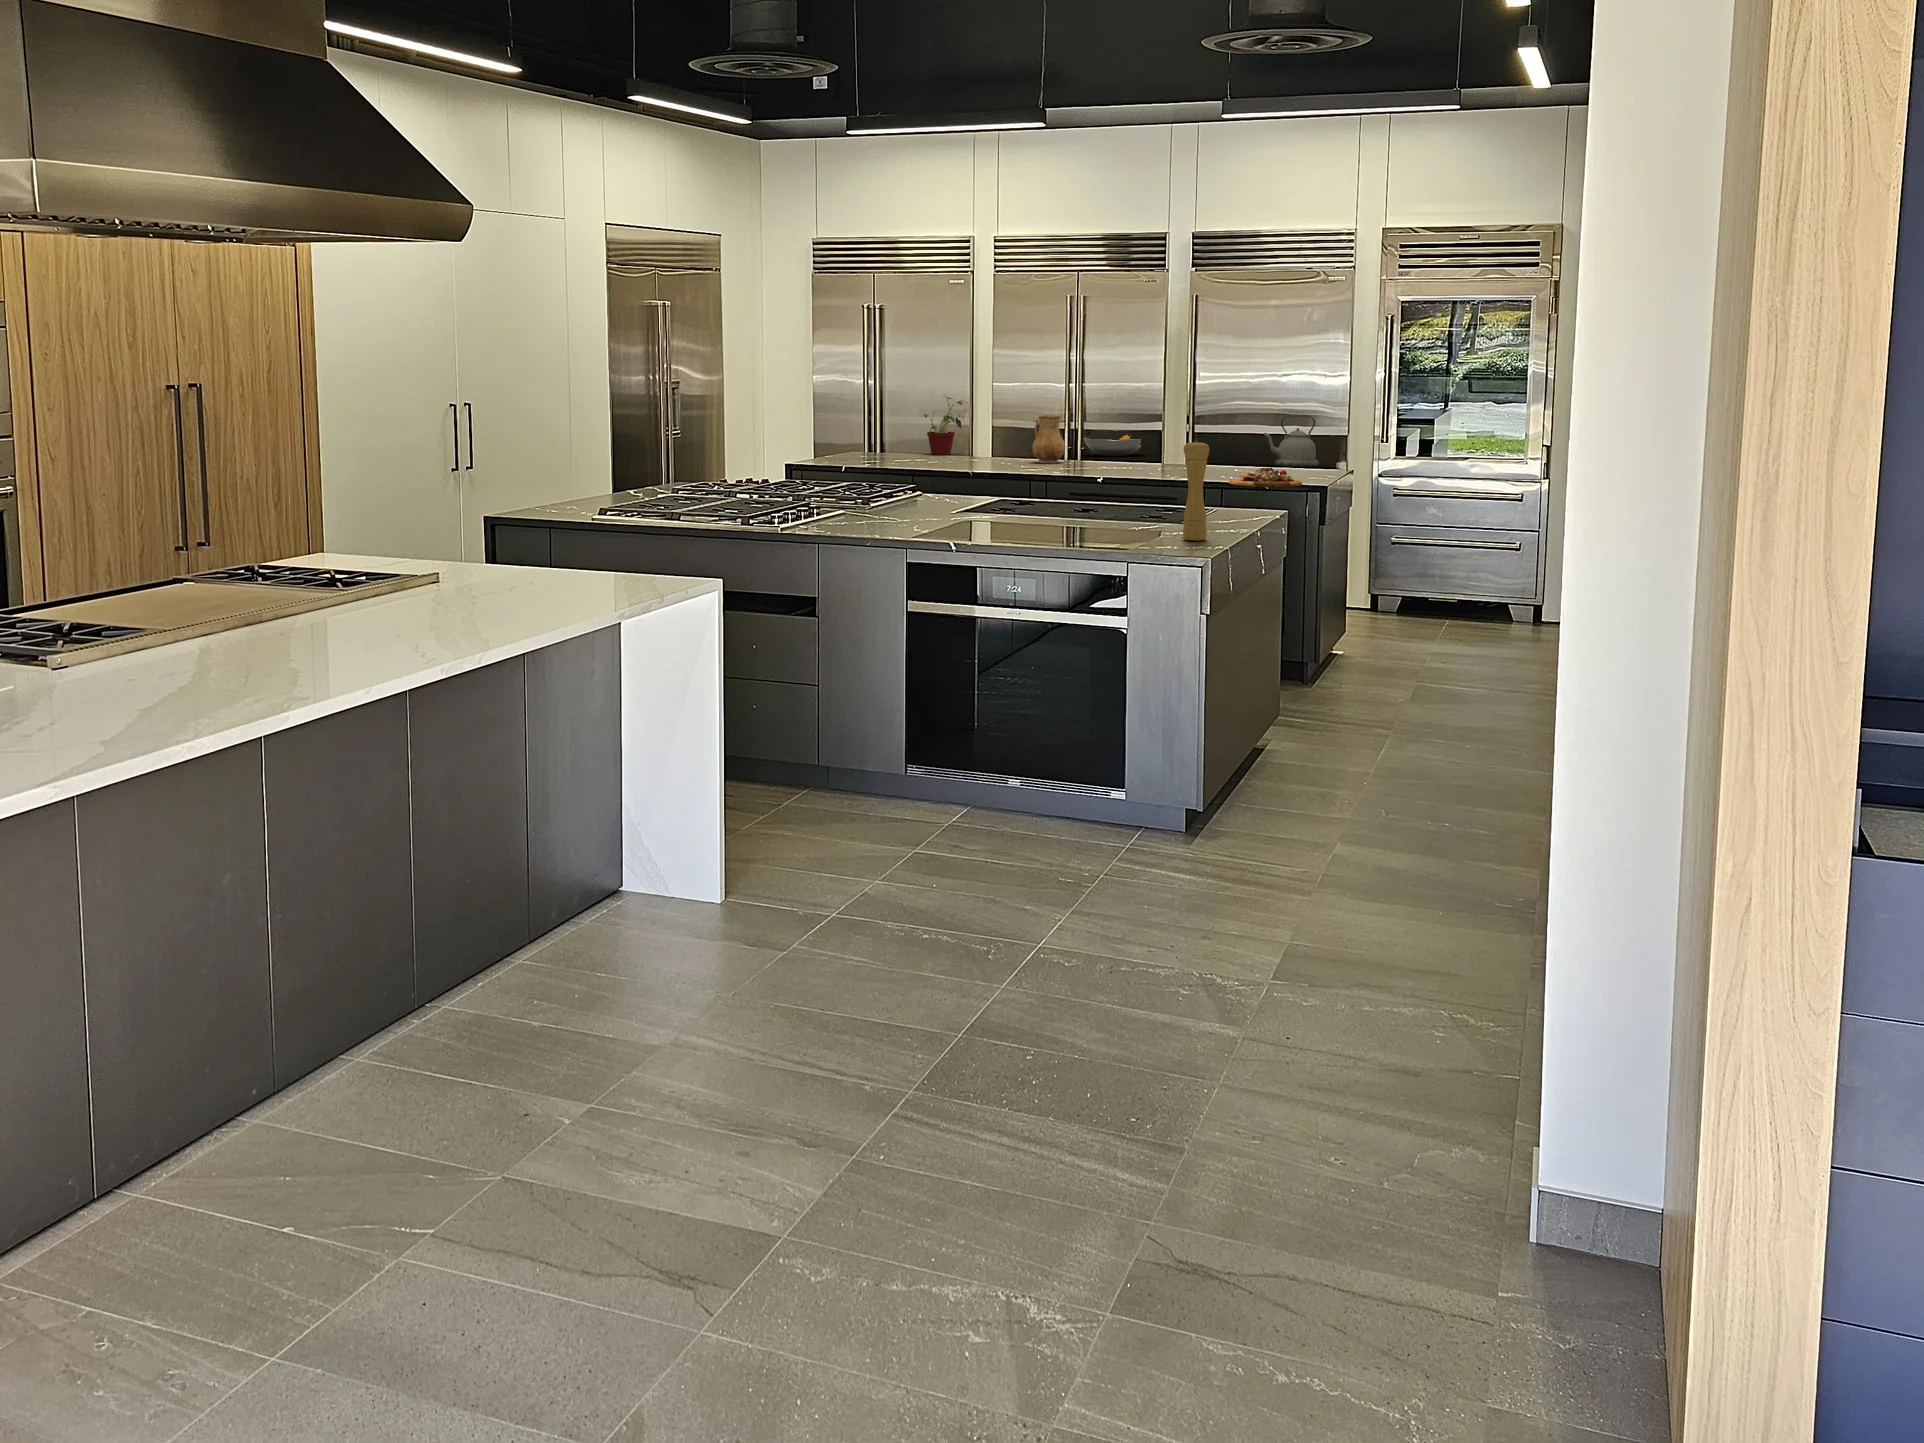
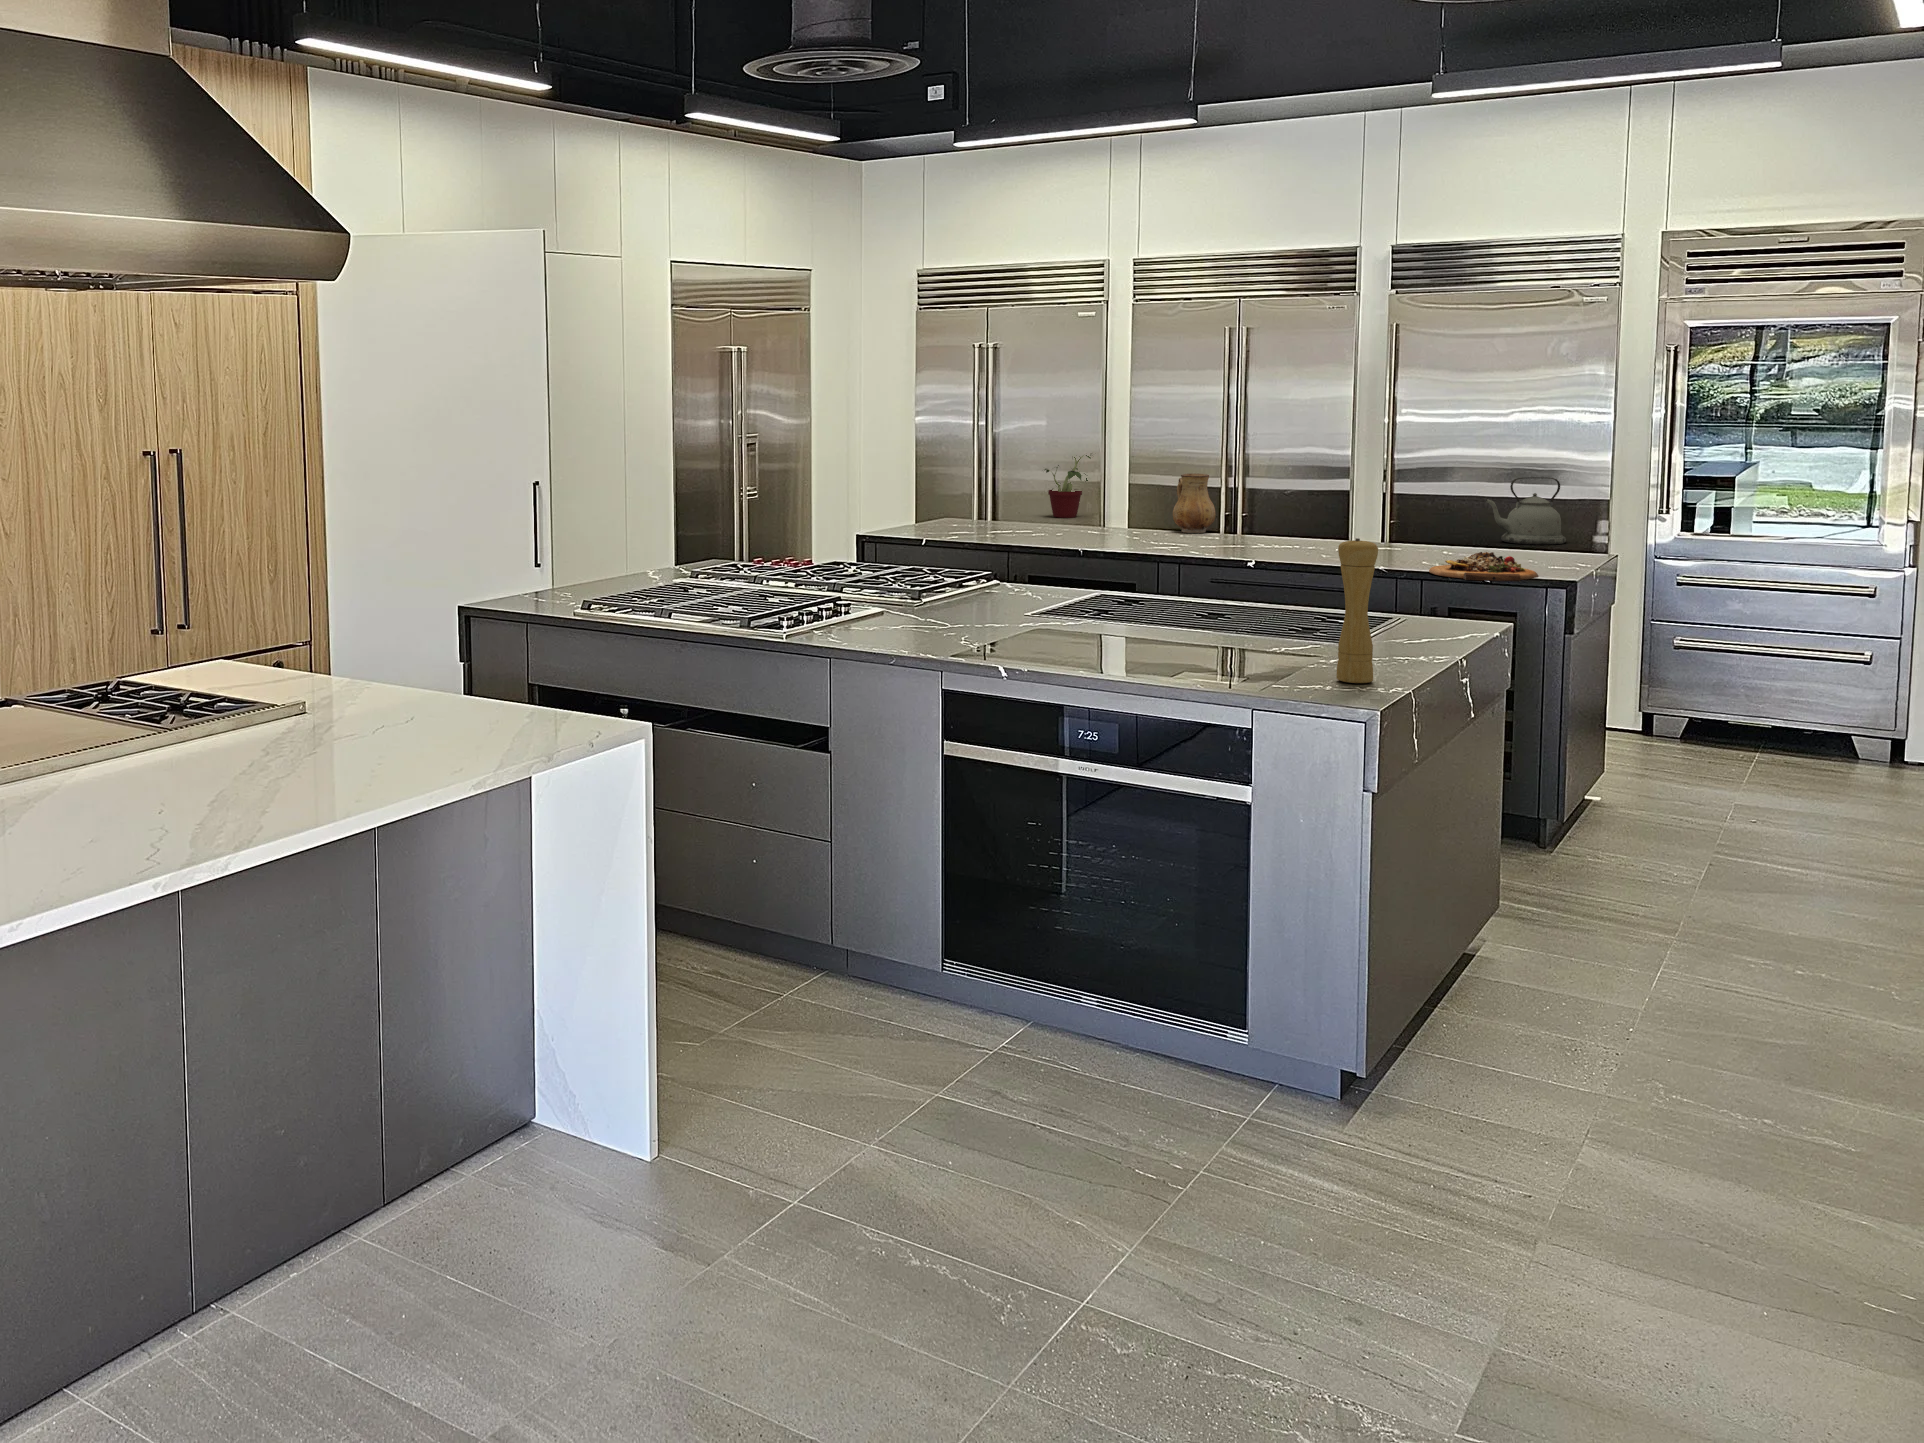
fruit bowl: present [1084,435,1141,456] -> none [1243,494,1325,522]

